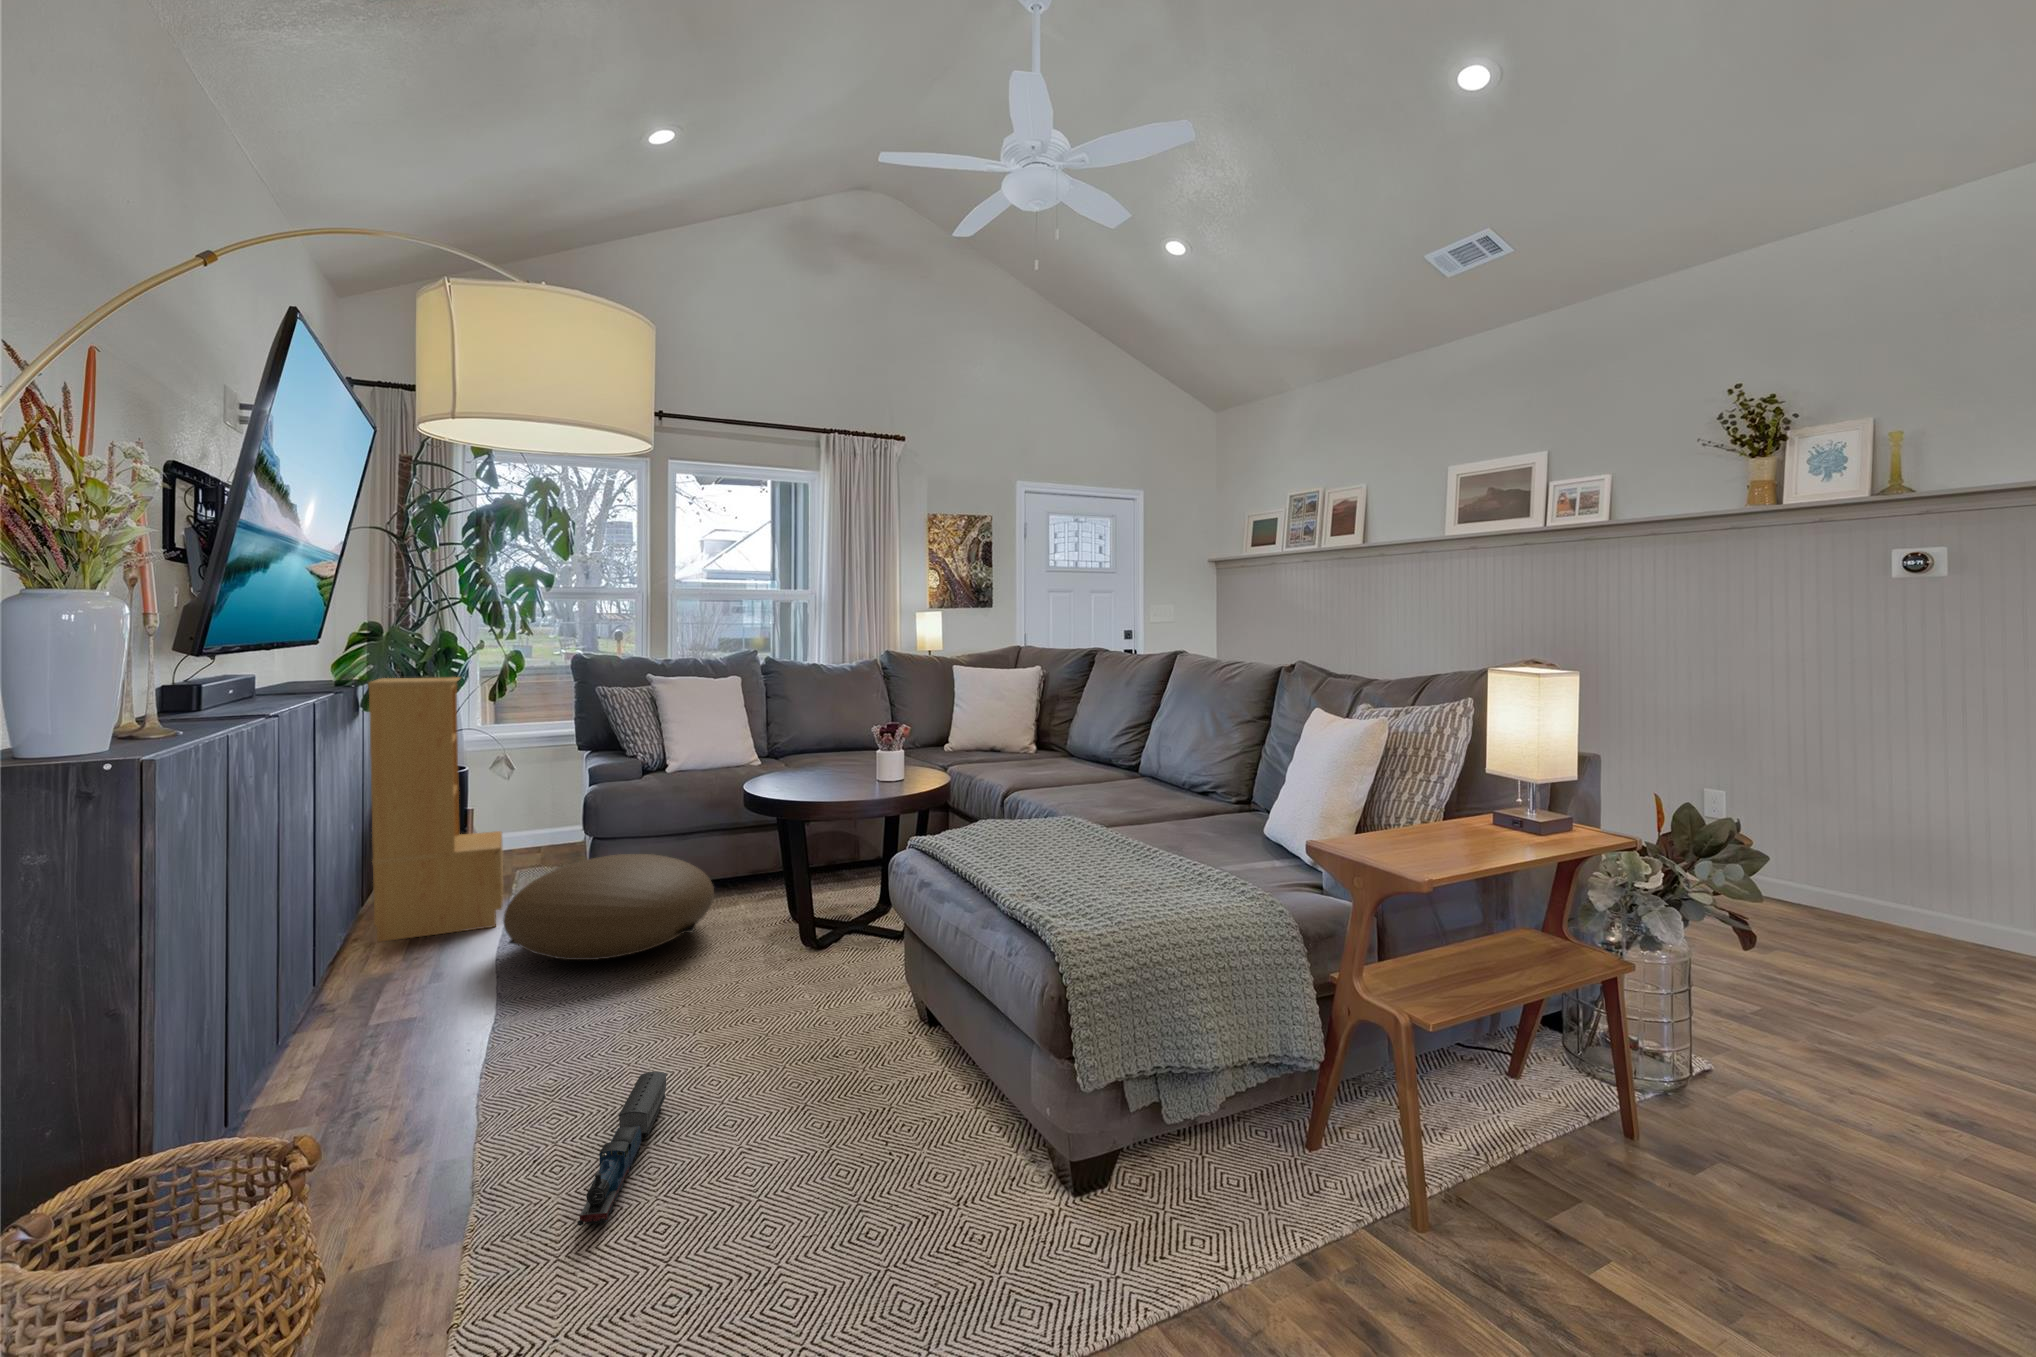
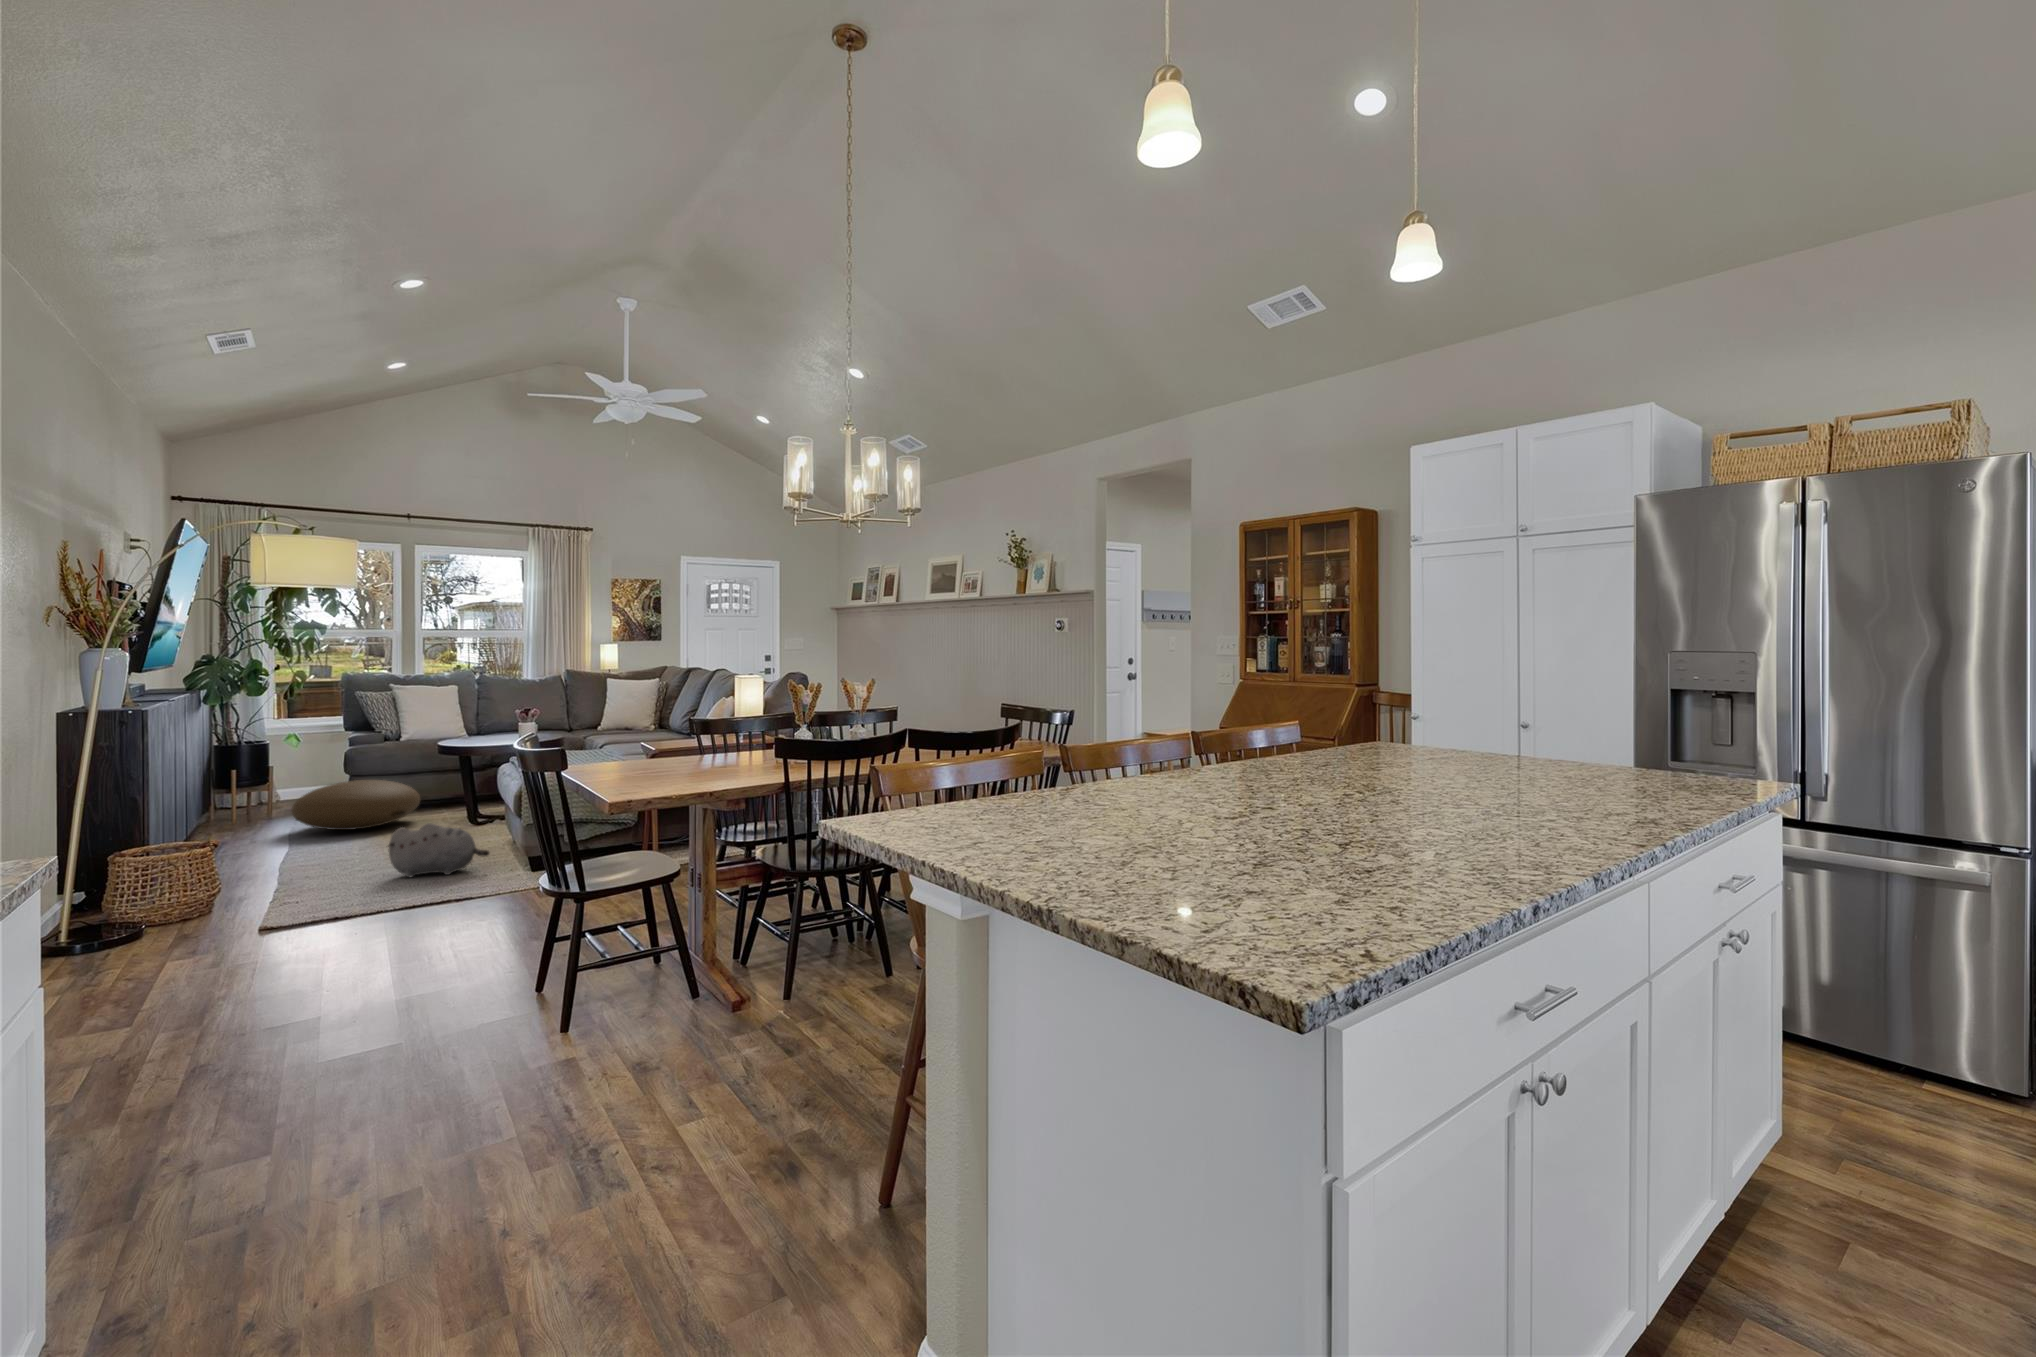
bookshelf: present [368,677,503,942] -> none [209,686,293,832]
toy train: present [578,1071,667,1226] -> none [318,846,367,878]
plush toy: none [753,1094,1006,1254] -> present [388,823,489,877]

